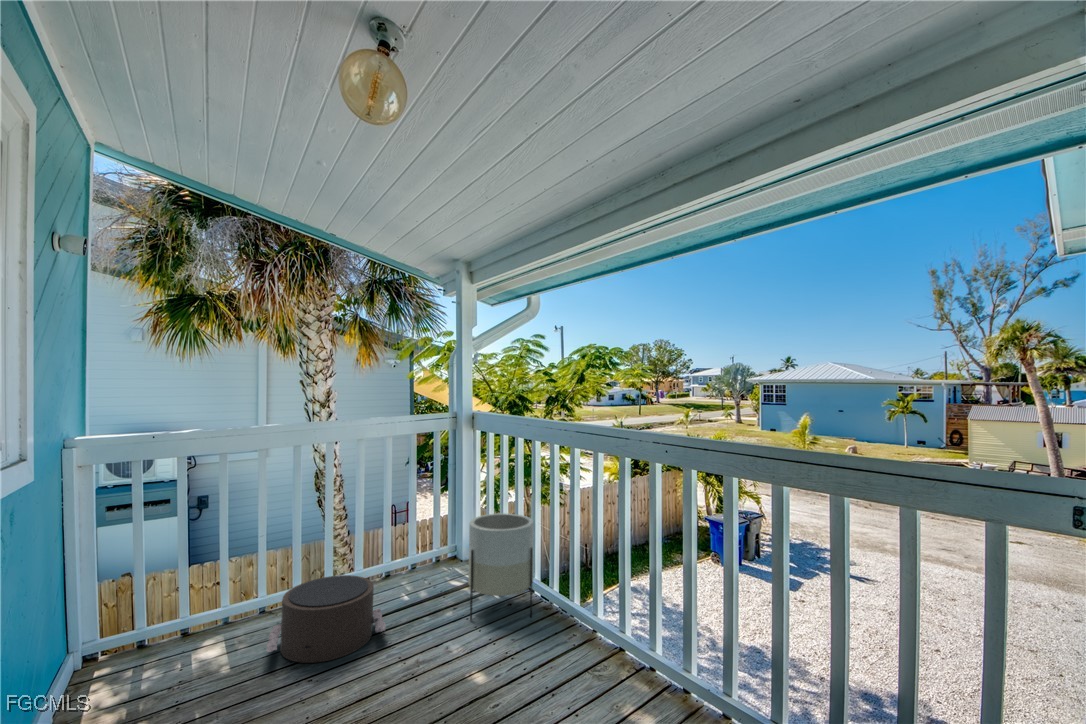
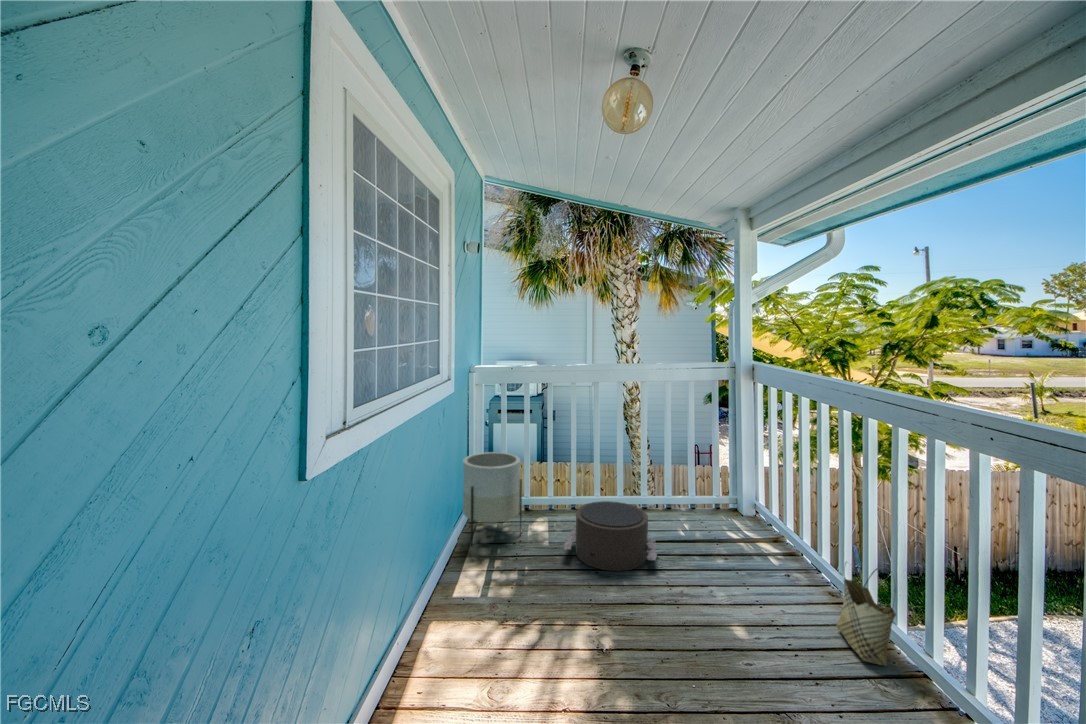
planter: present [468,513,533,620] -> present [463,452,522,546]
woven basket: none [556,571,601,659] -> present [836,562,896,666]

